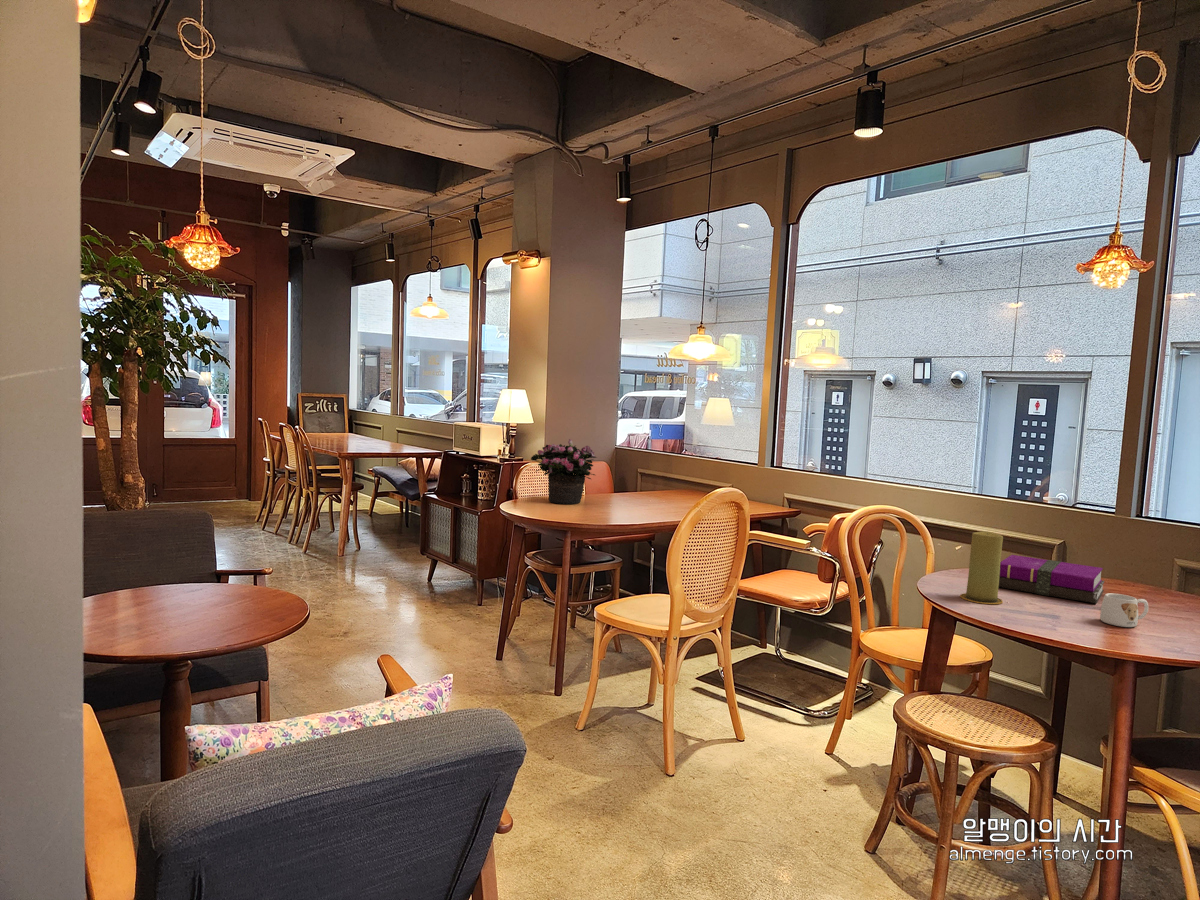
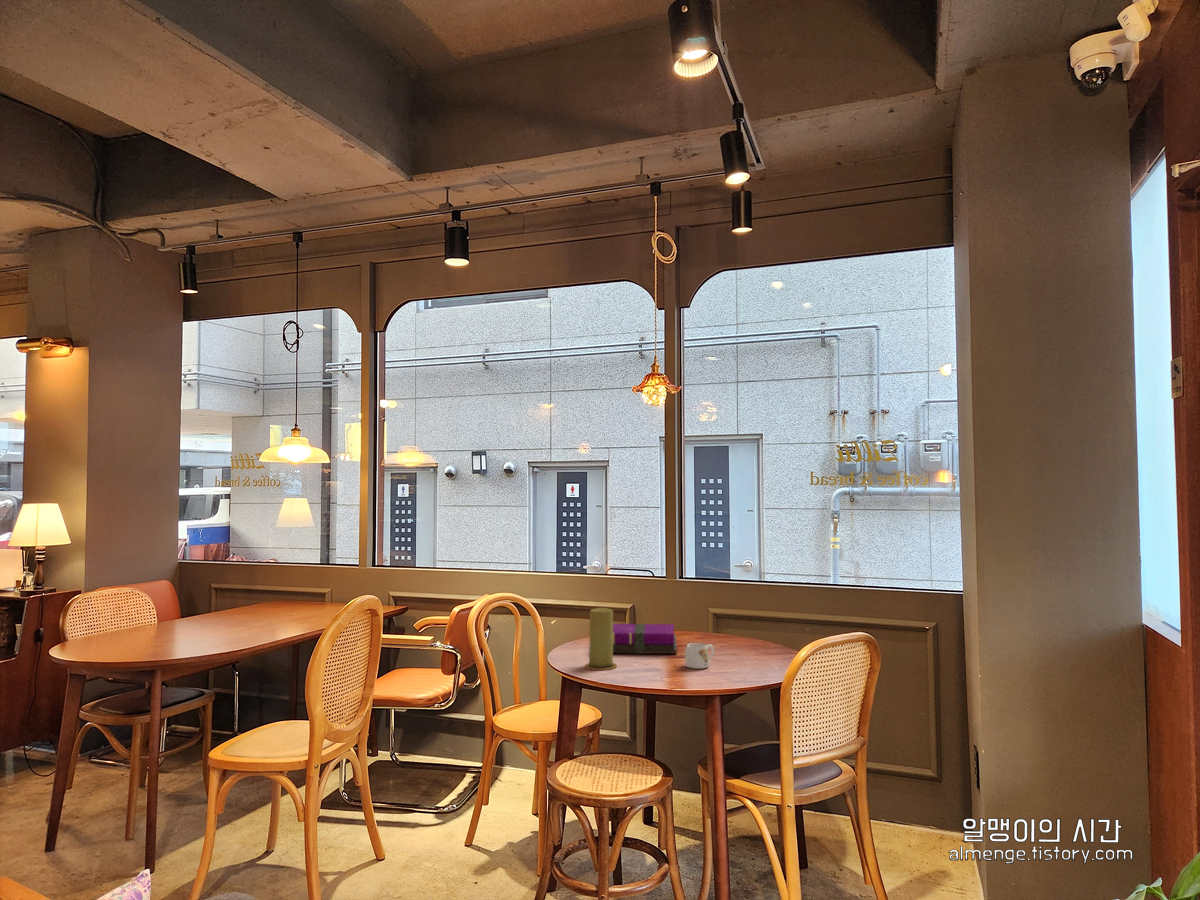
potted flower: present [531,439,596,504] -> none [87,561,179,640]

